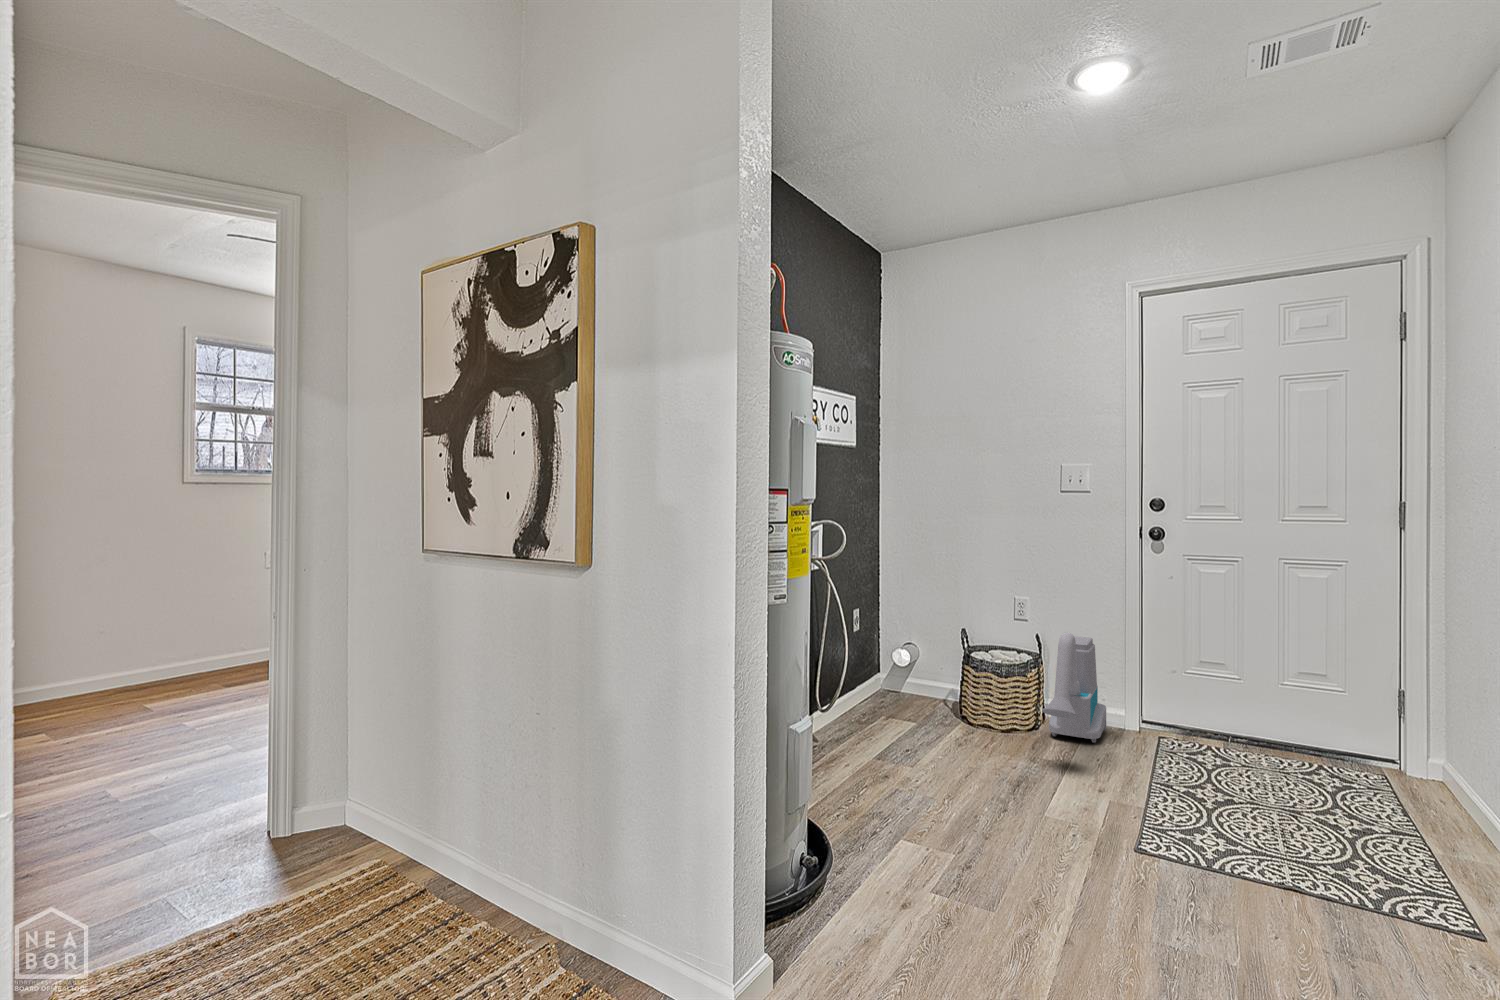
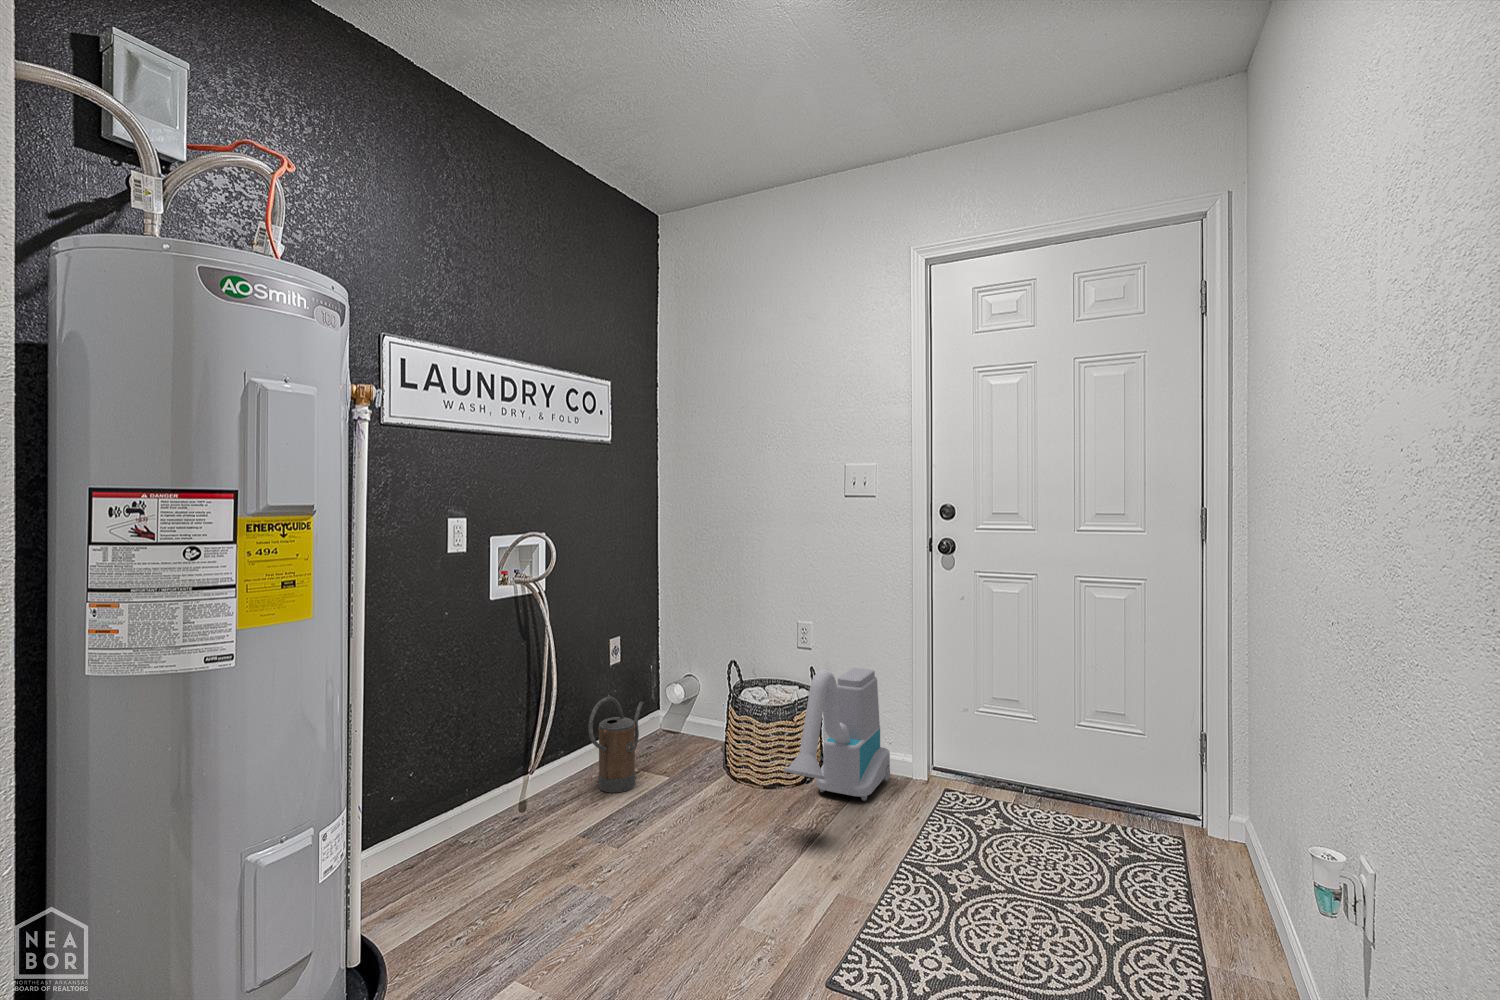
watering can: none [862,654,892,732] -> present [588,696,643,792]

